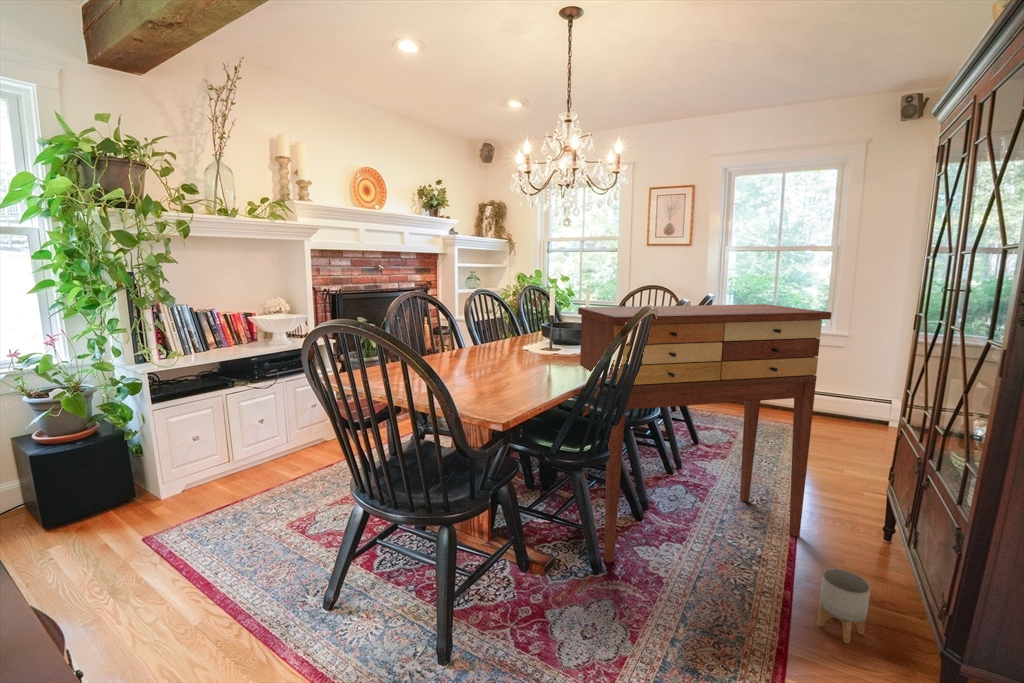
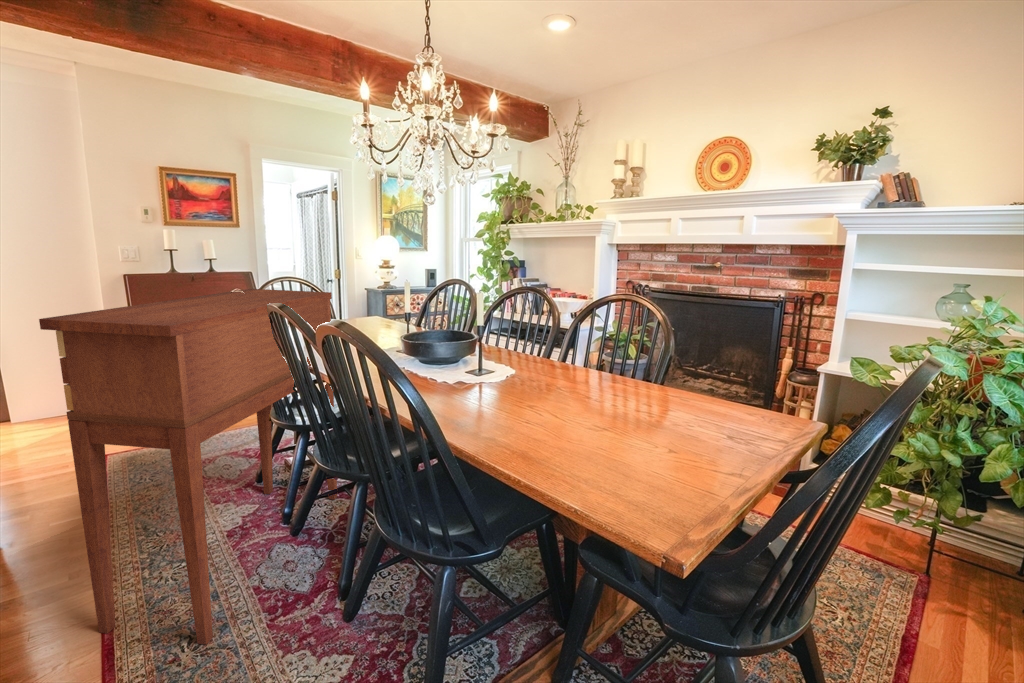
planter: present [817,568,870,644] -> none [20,505,73,565]

